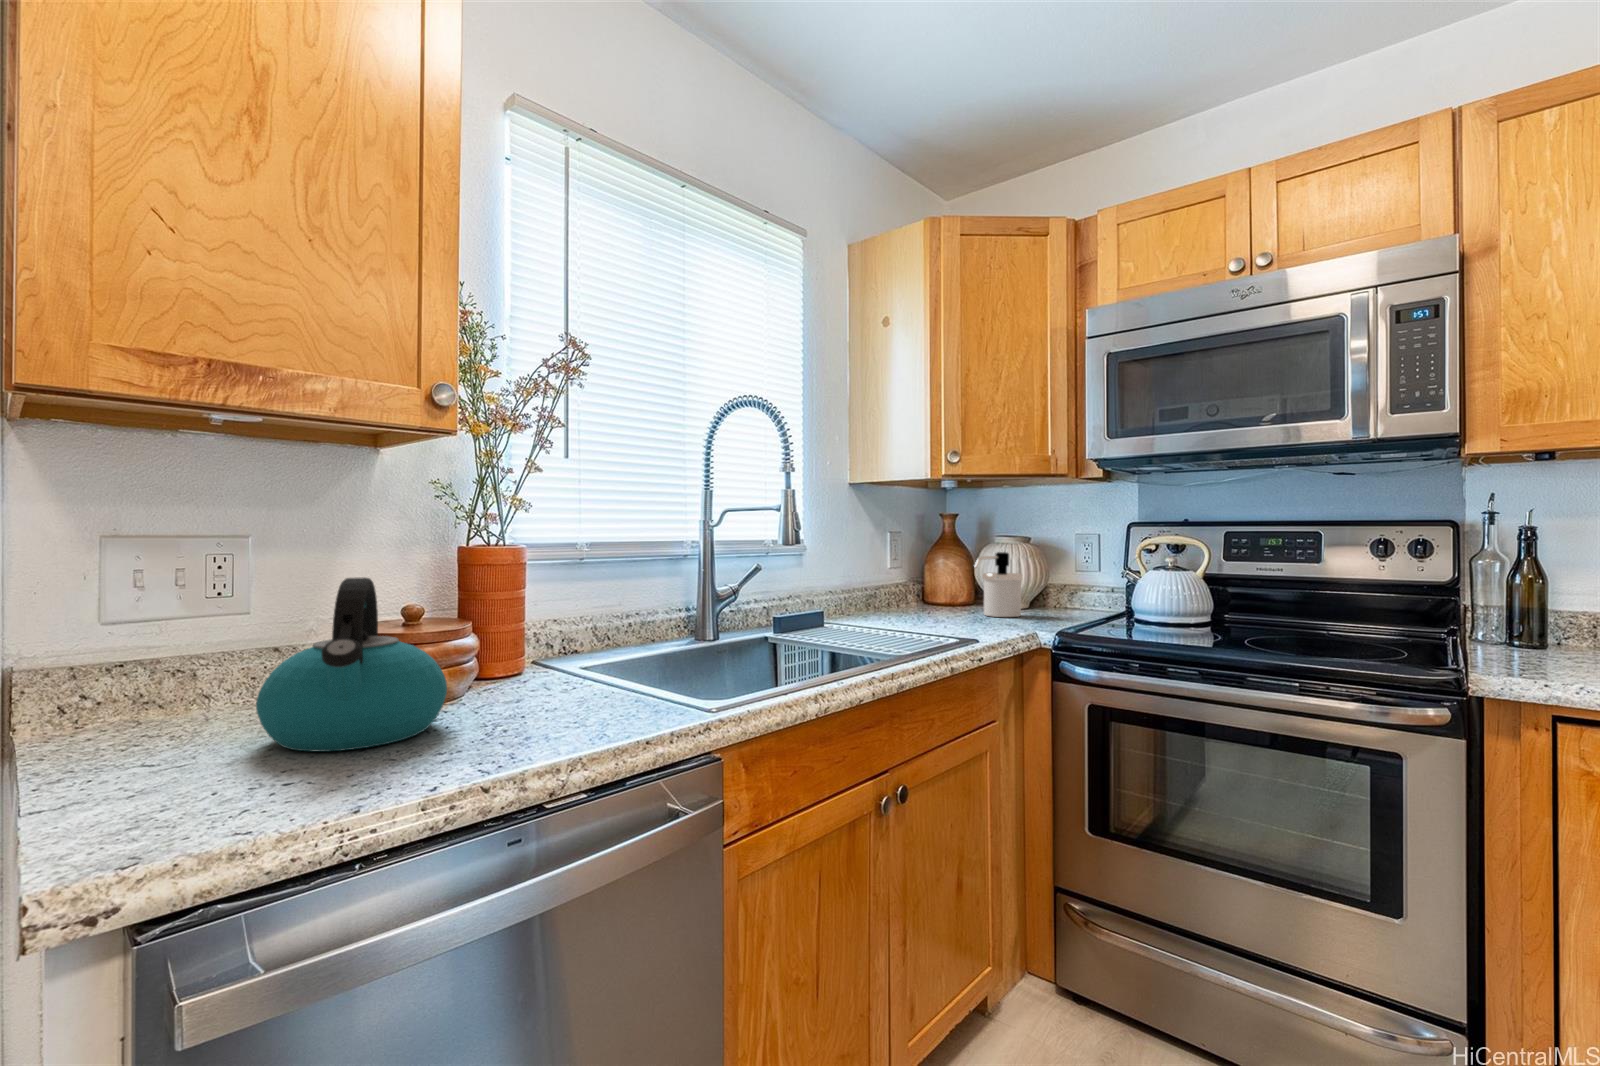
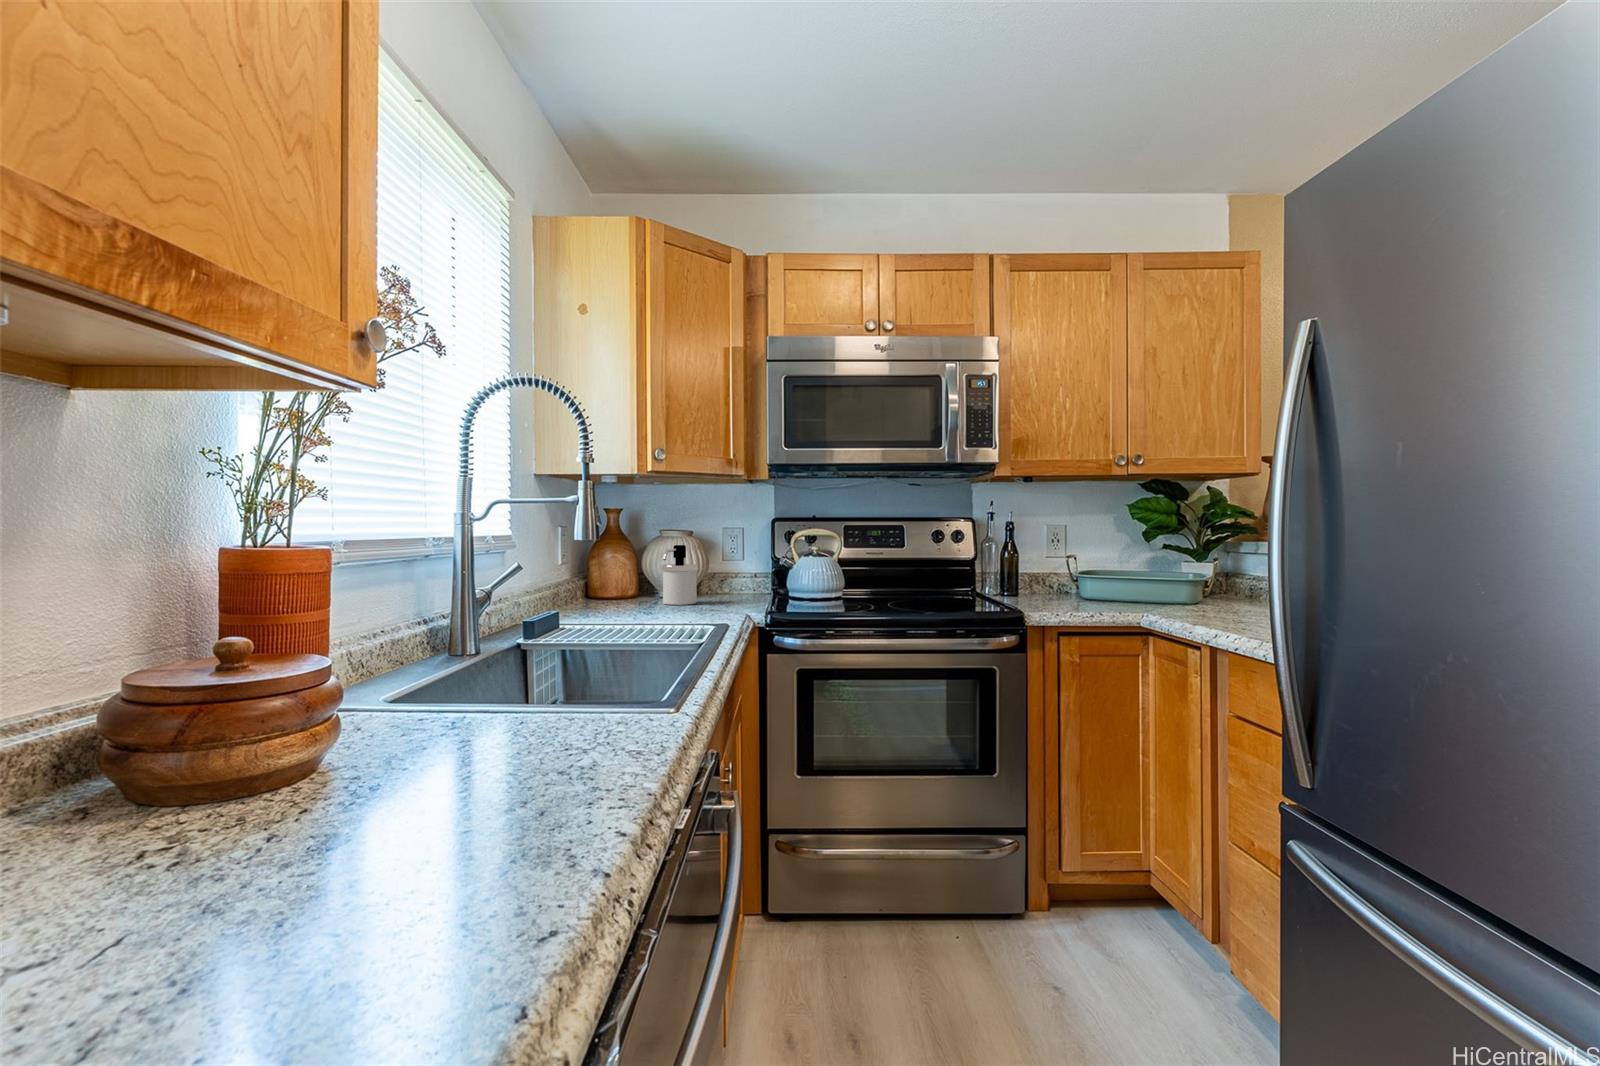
kettle: present [256,577,447,751] -> none [155,592,462,879]

